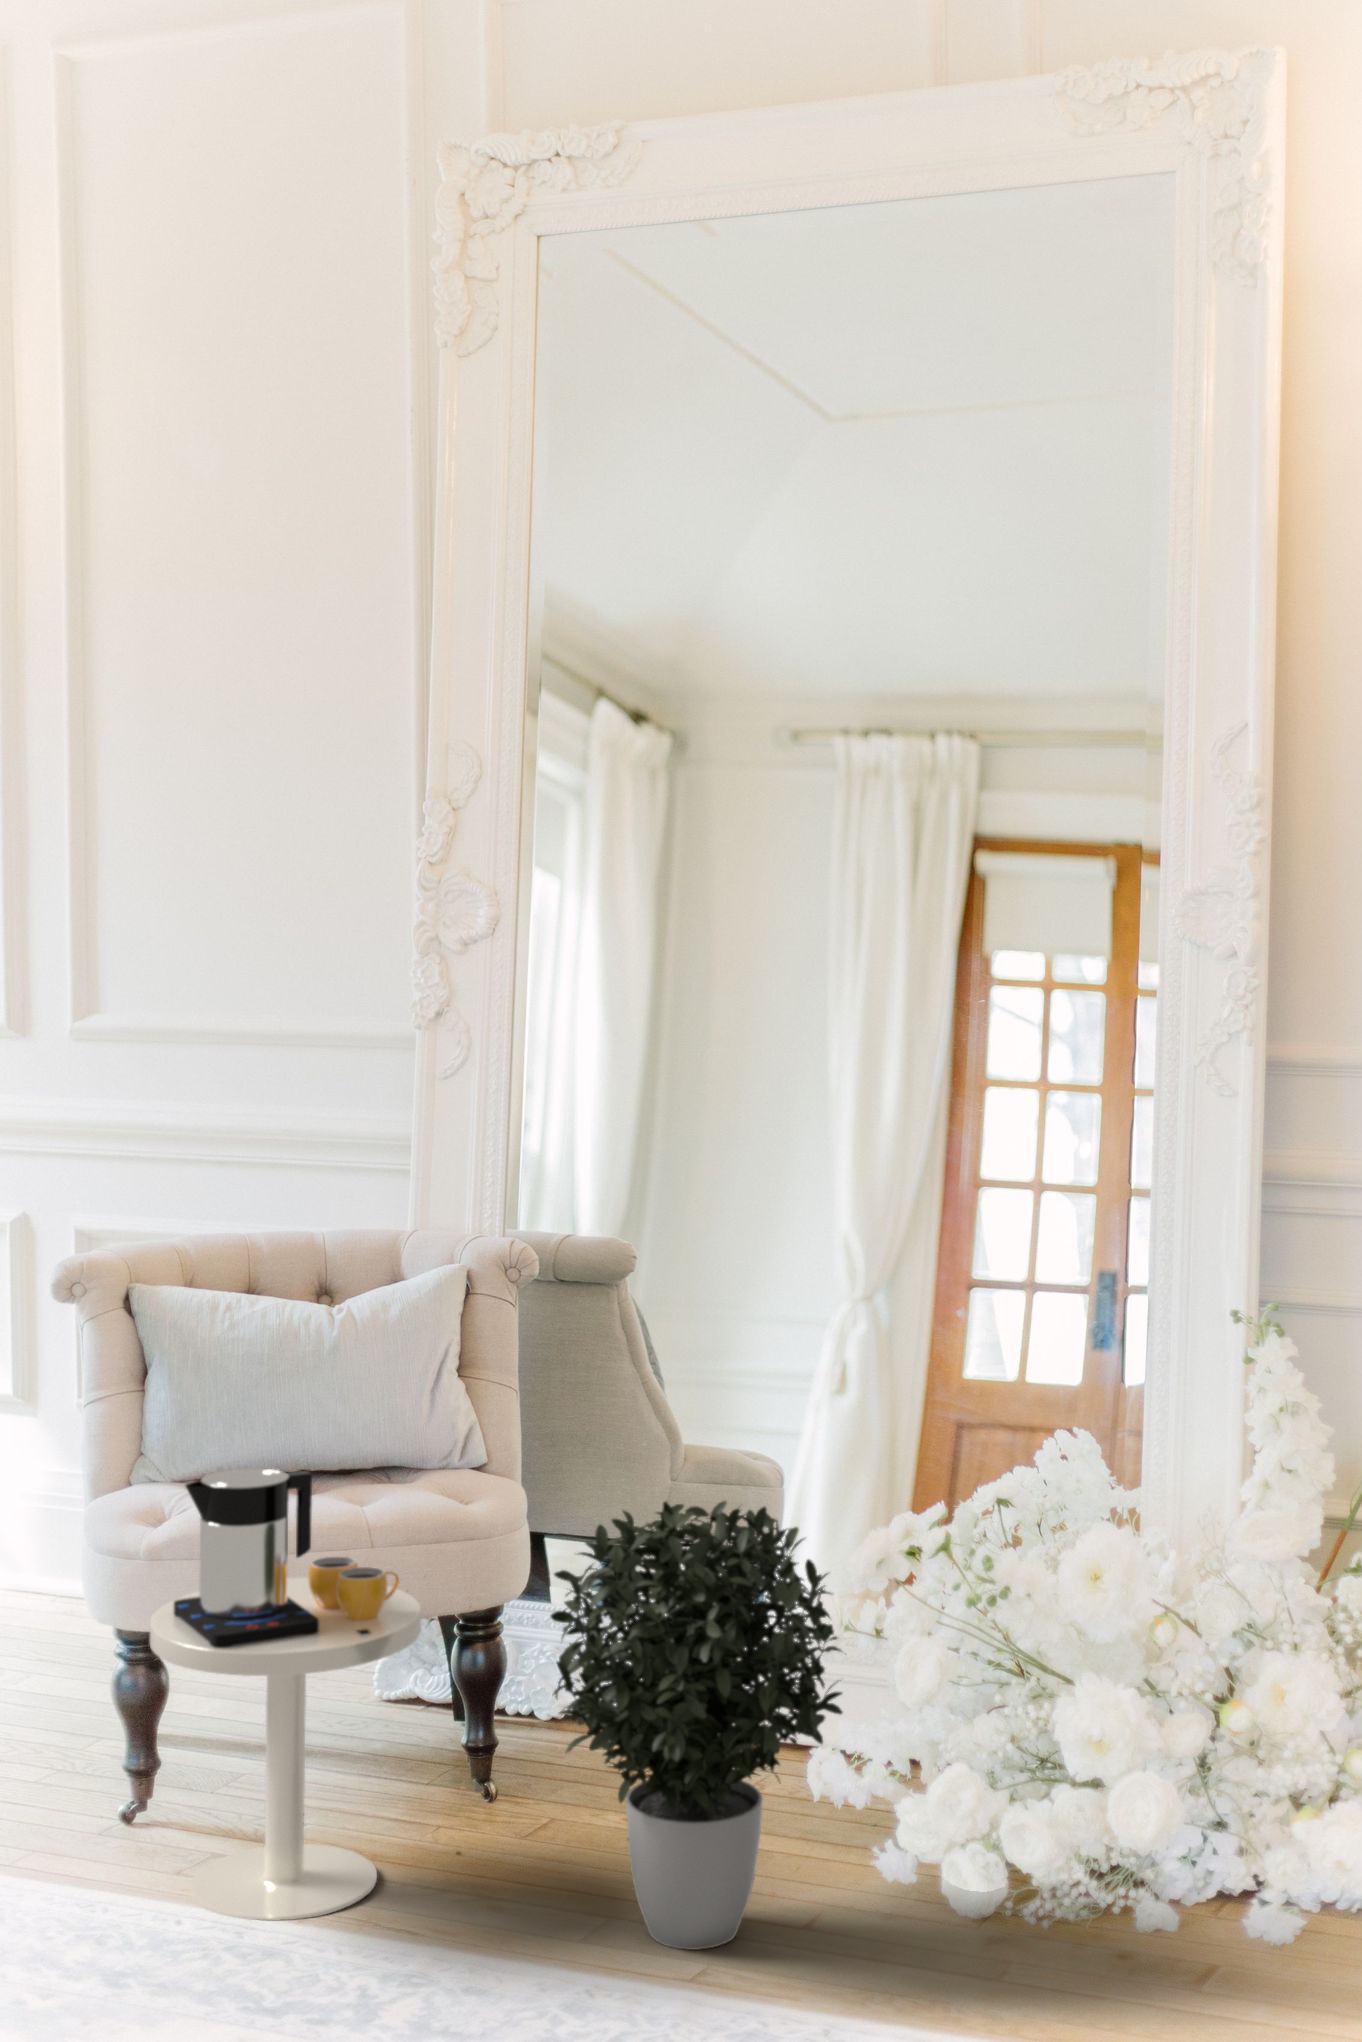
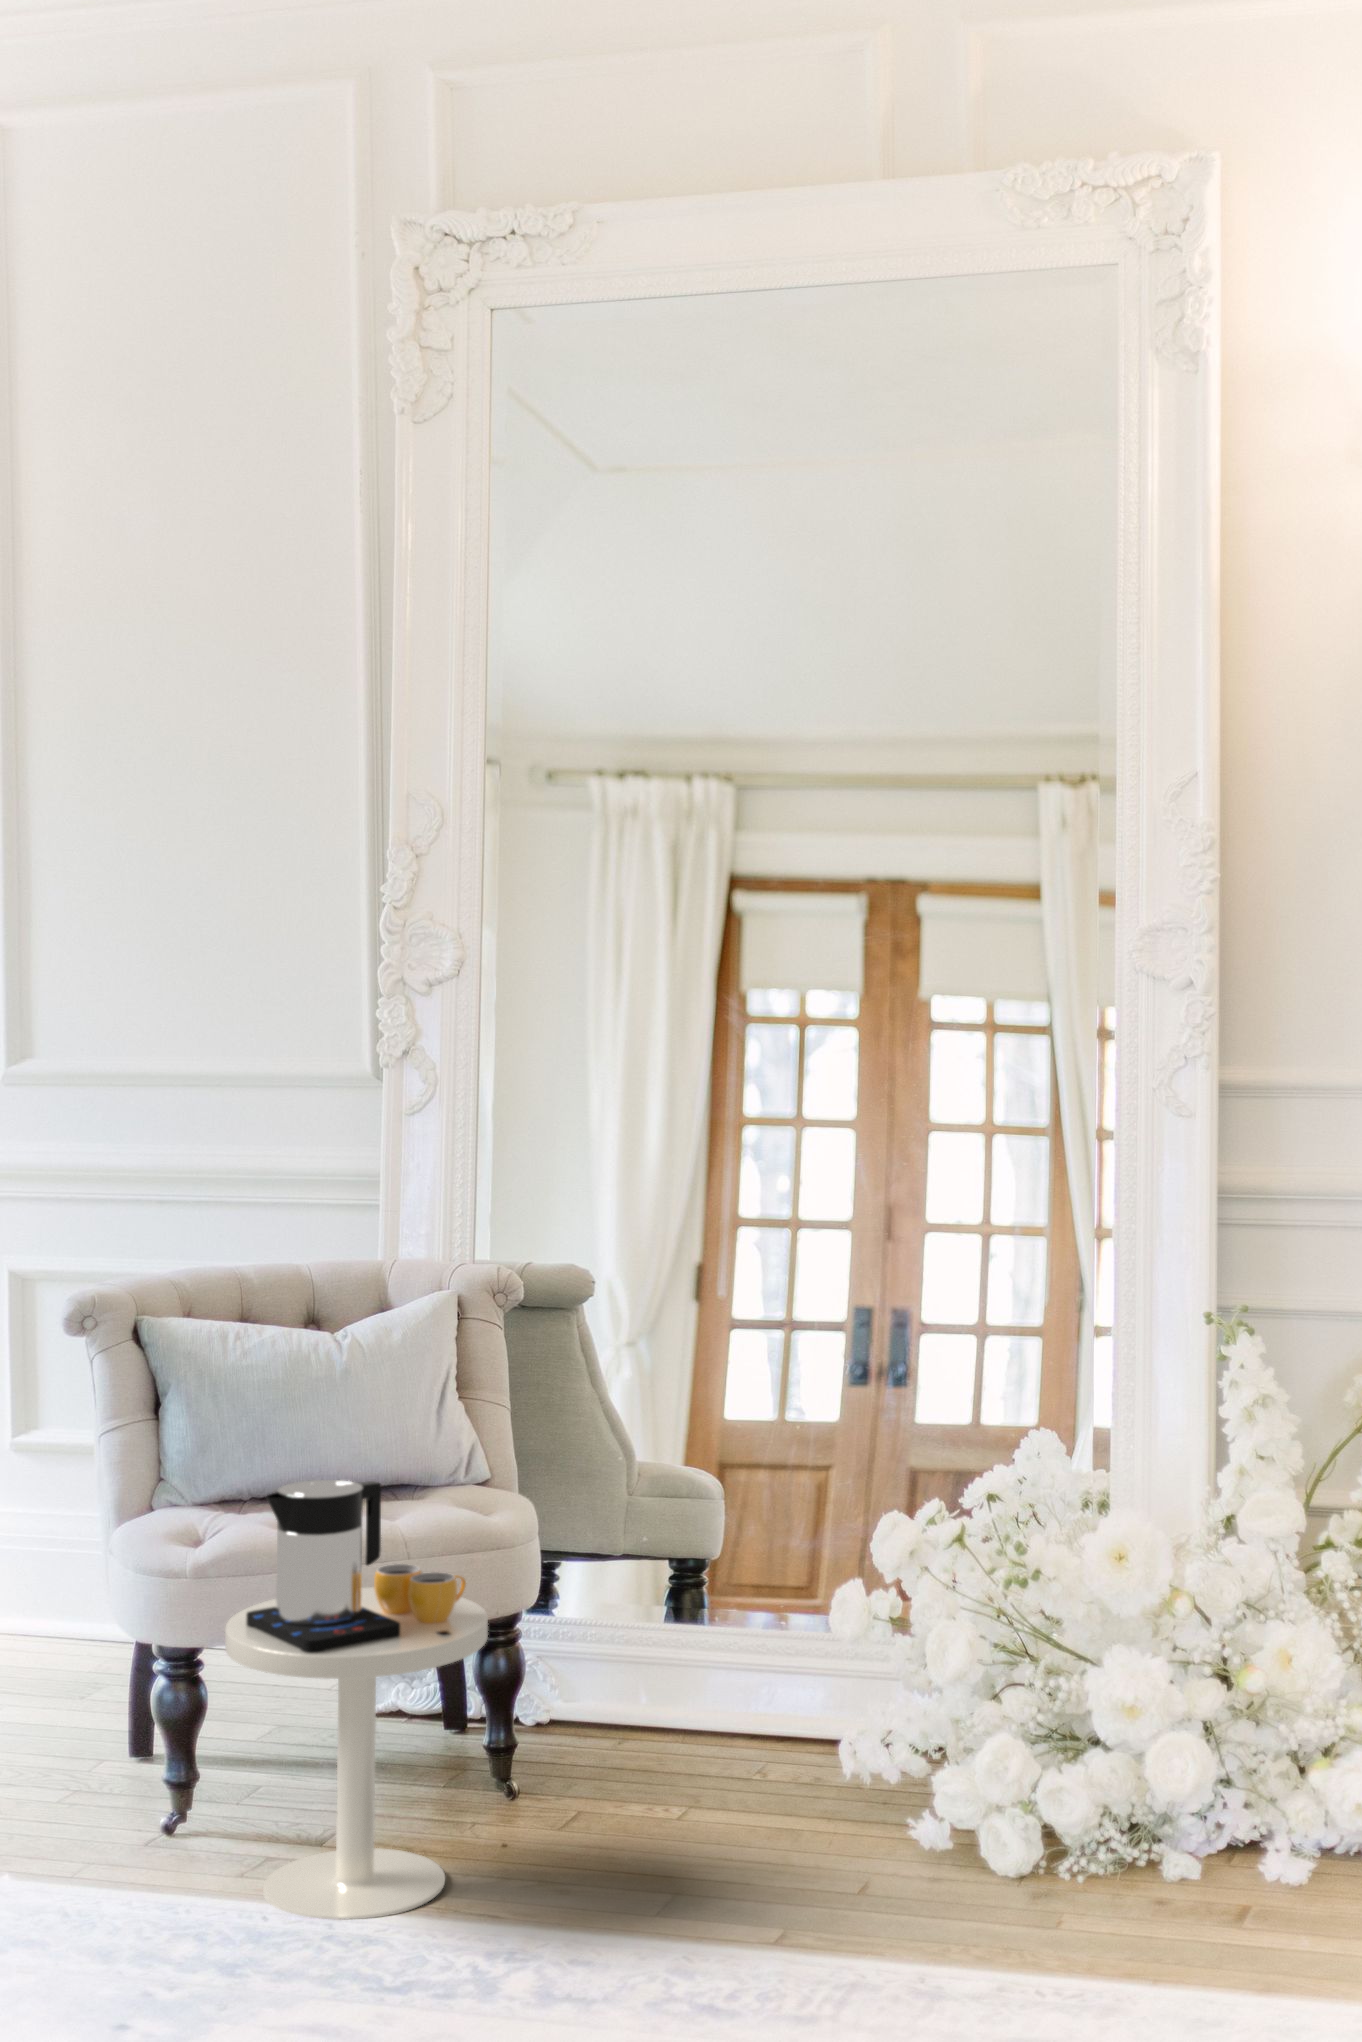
potted plant: present [551,1501,842,1950] -> none [624,1493,911,1921]

